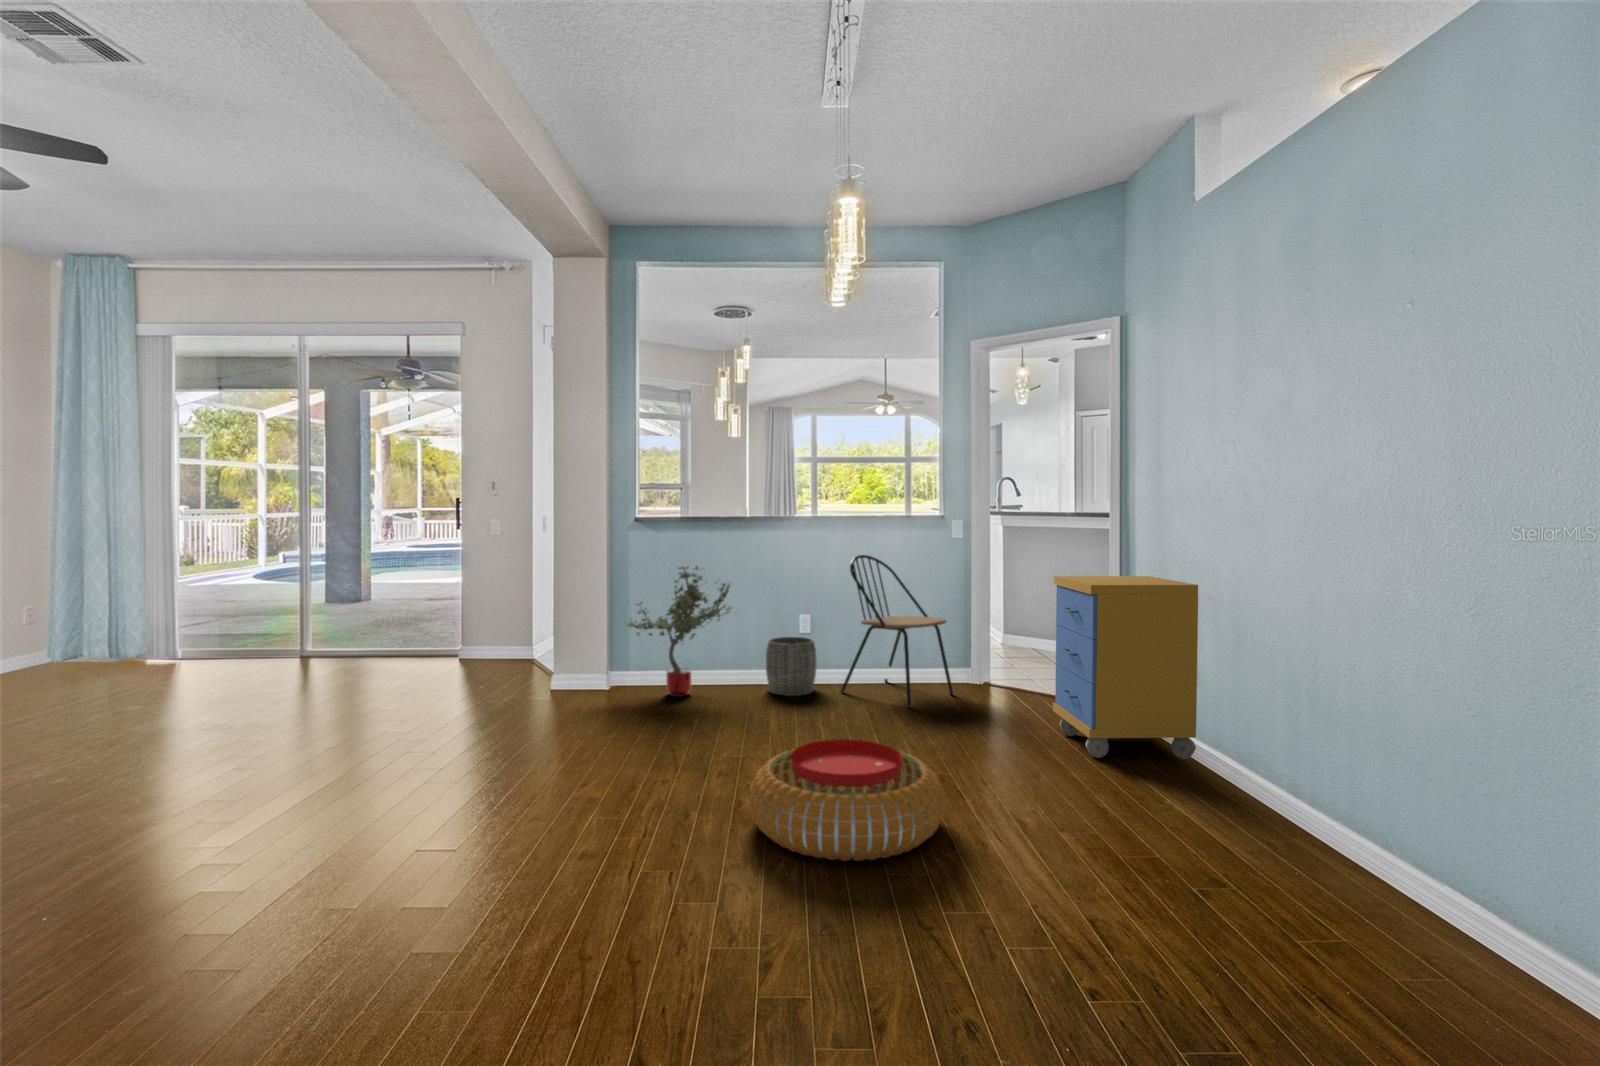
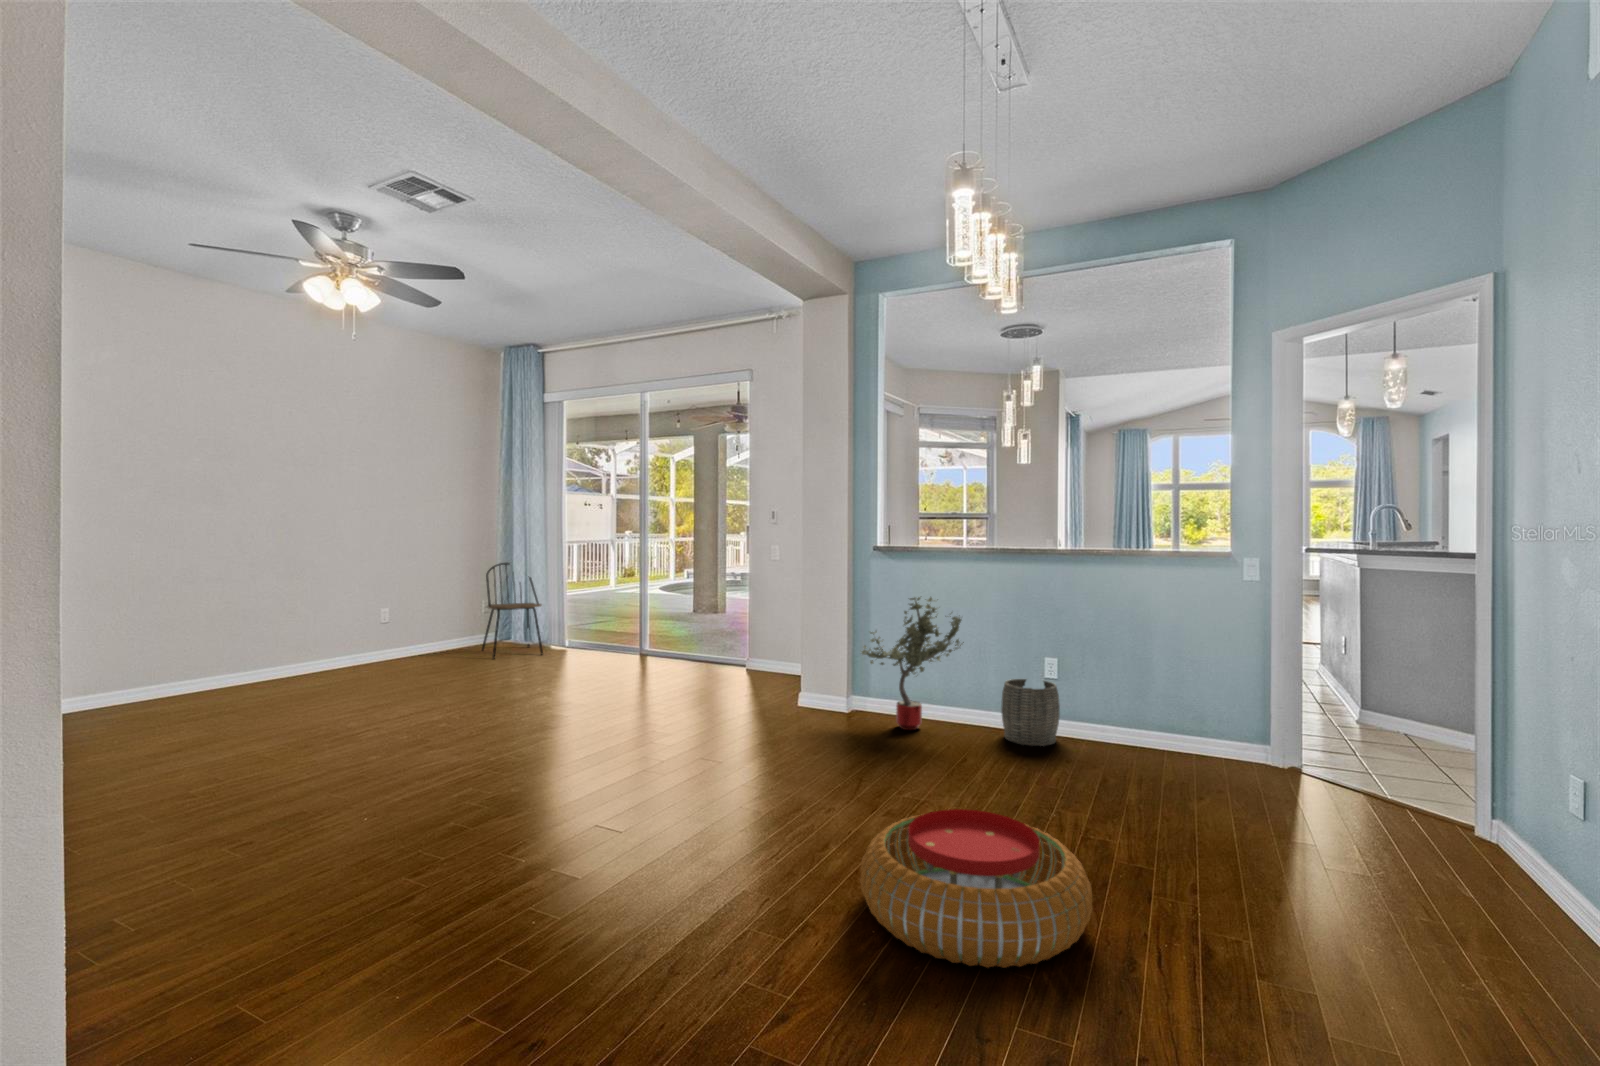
dining chair: present [841,555,953,707] -> present [482,563,543,659]
storage cabinet: present [1053,576,1198,759] -> none [1348,637,1585,932]

